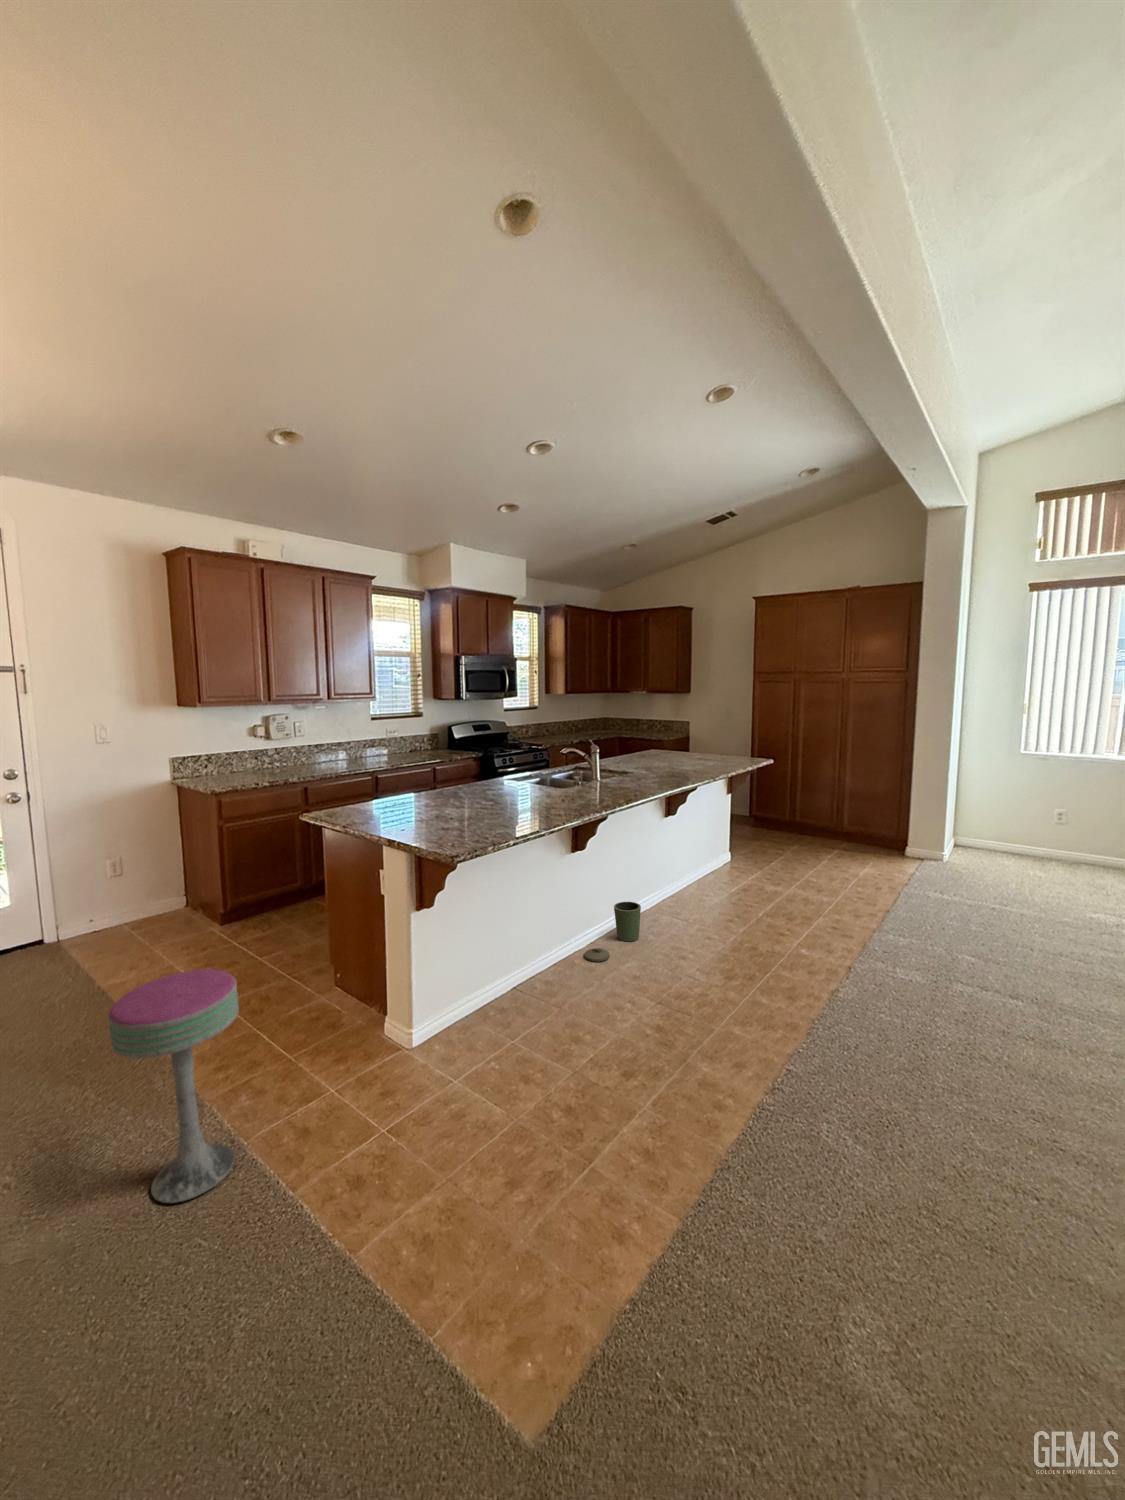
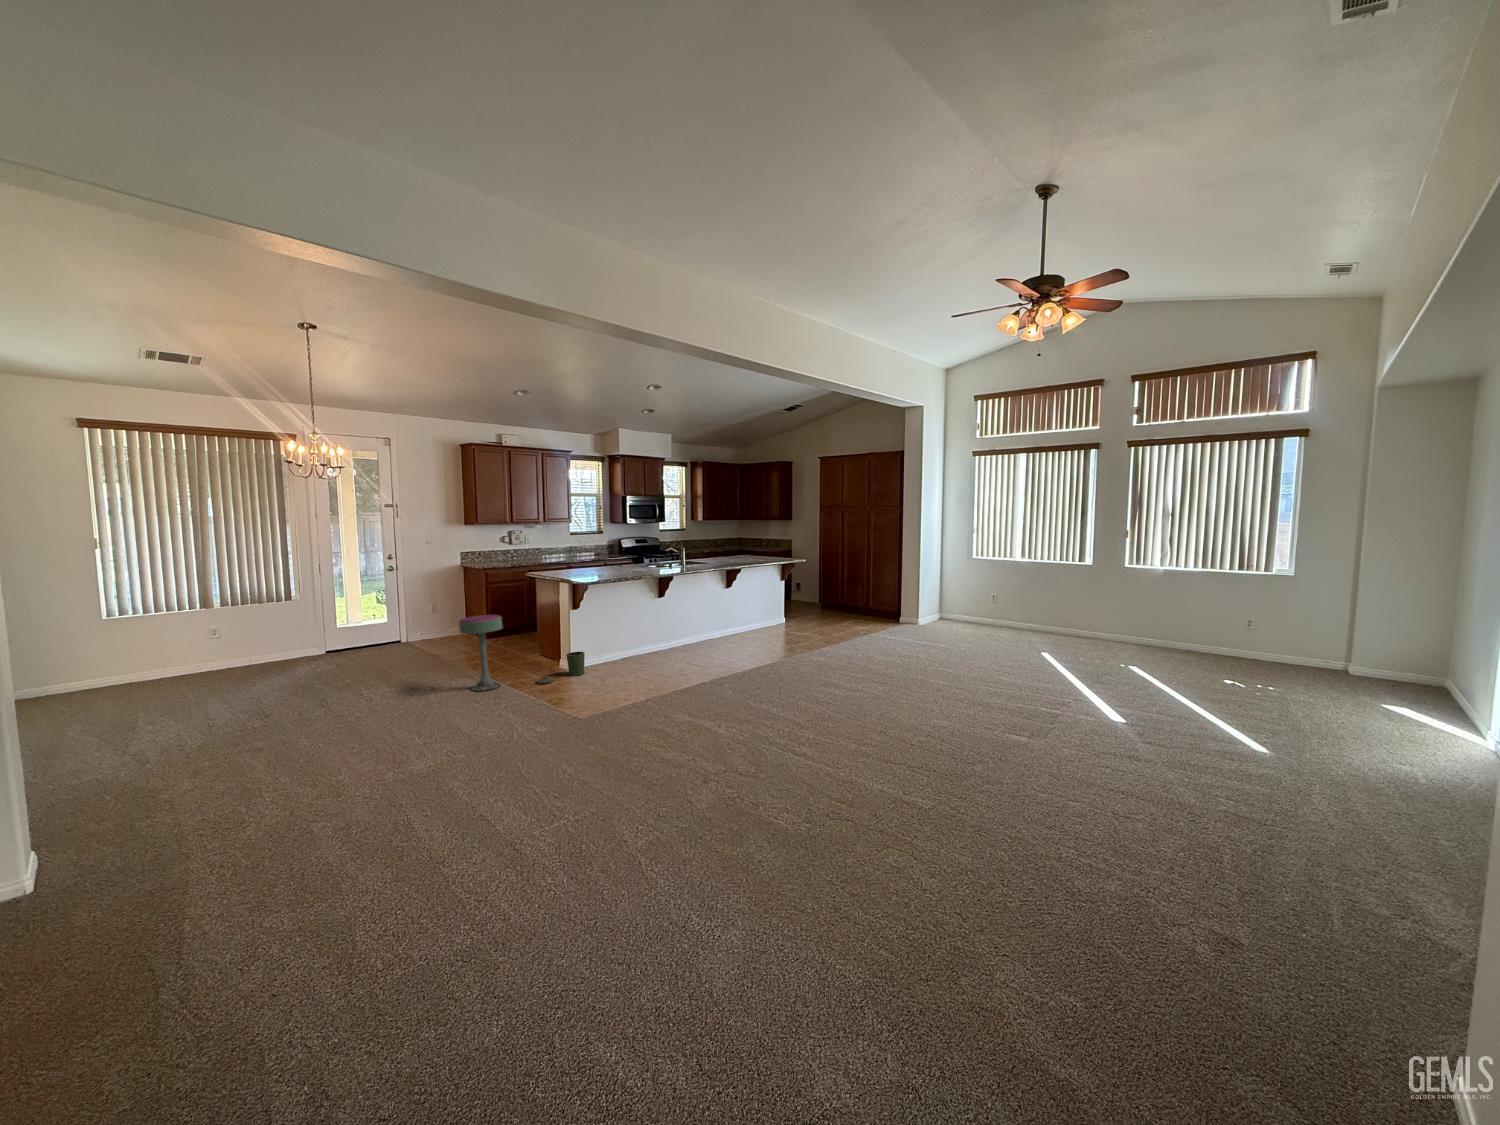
trash can: present [584,902,641,962] -> present [536,652,585,684]

